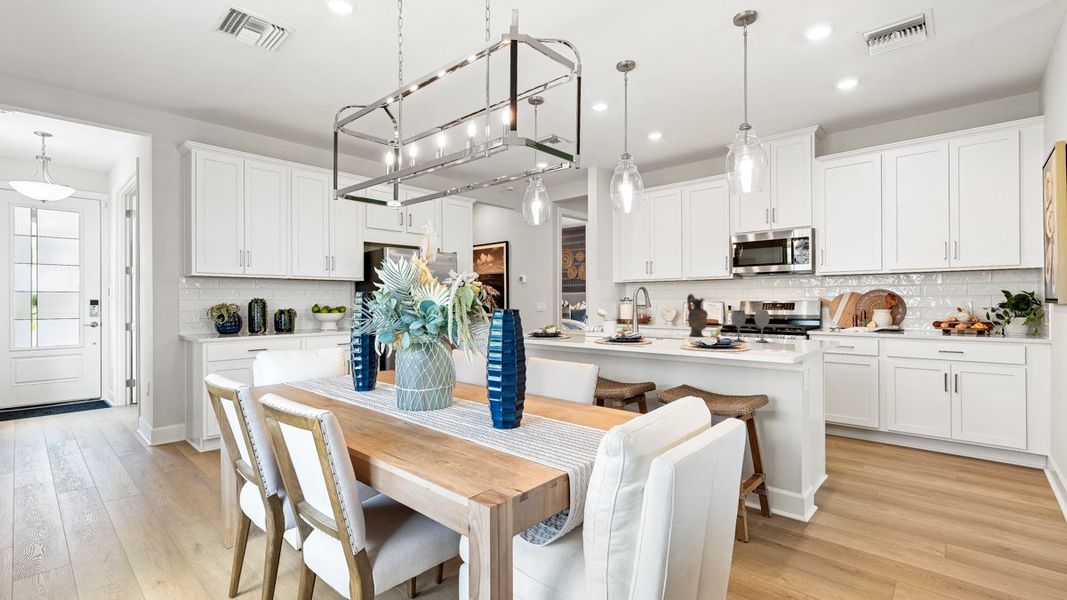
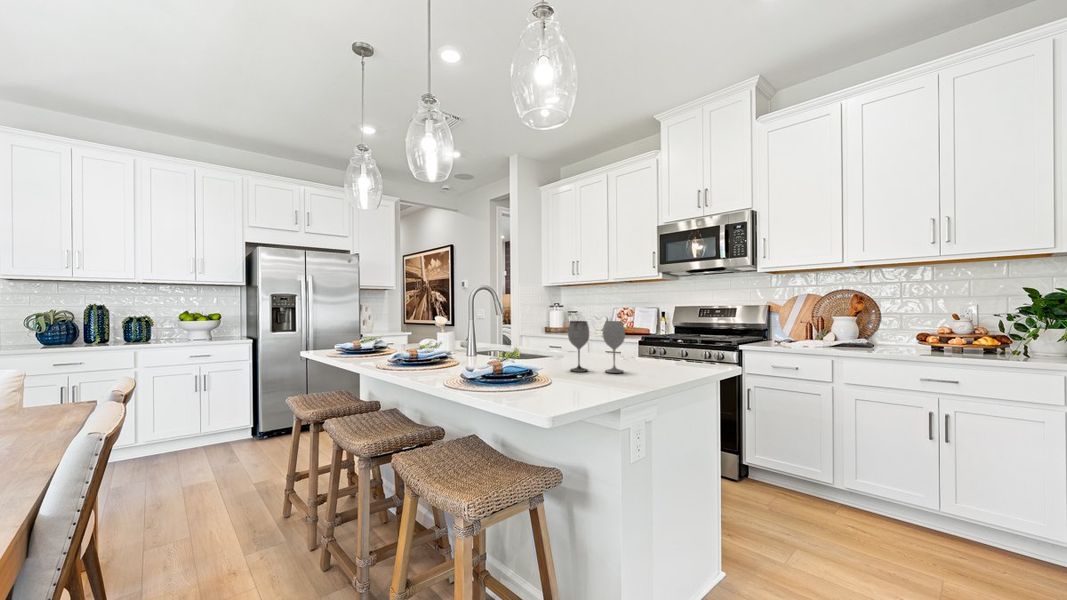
ceramic pitcher: present [687,294,708,336] -> none [541,296,567,357]

